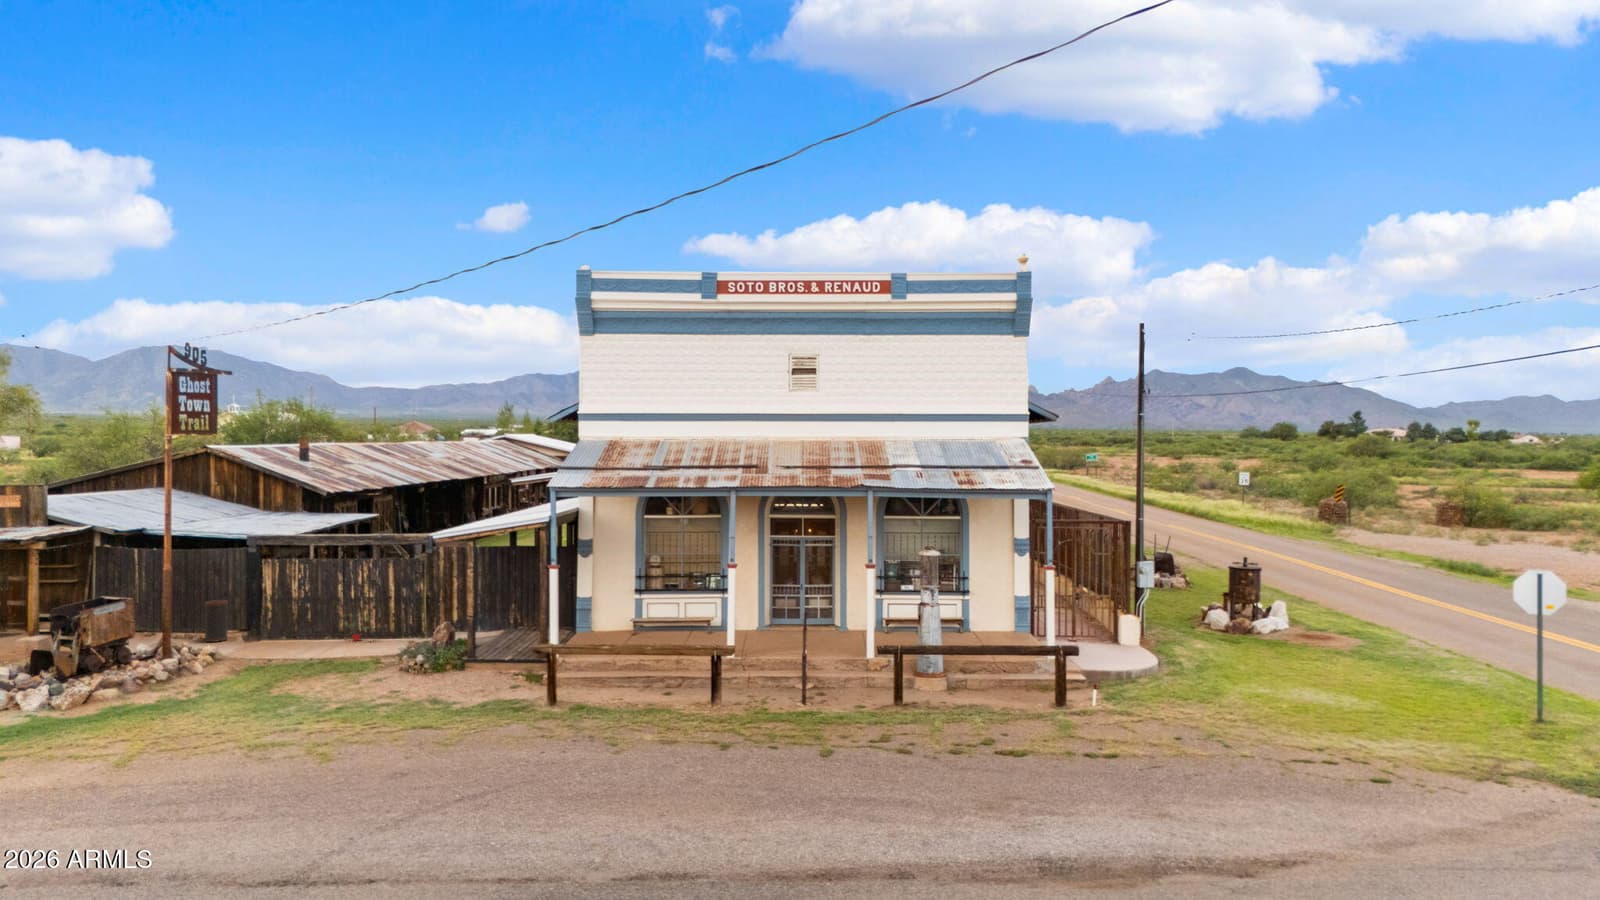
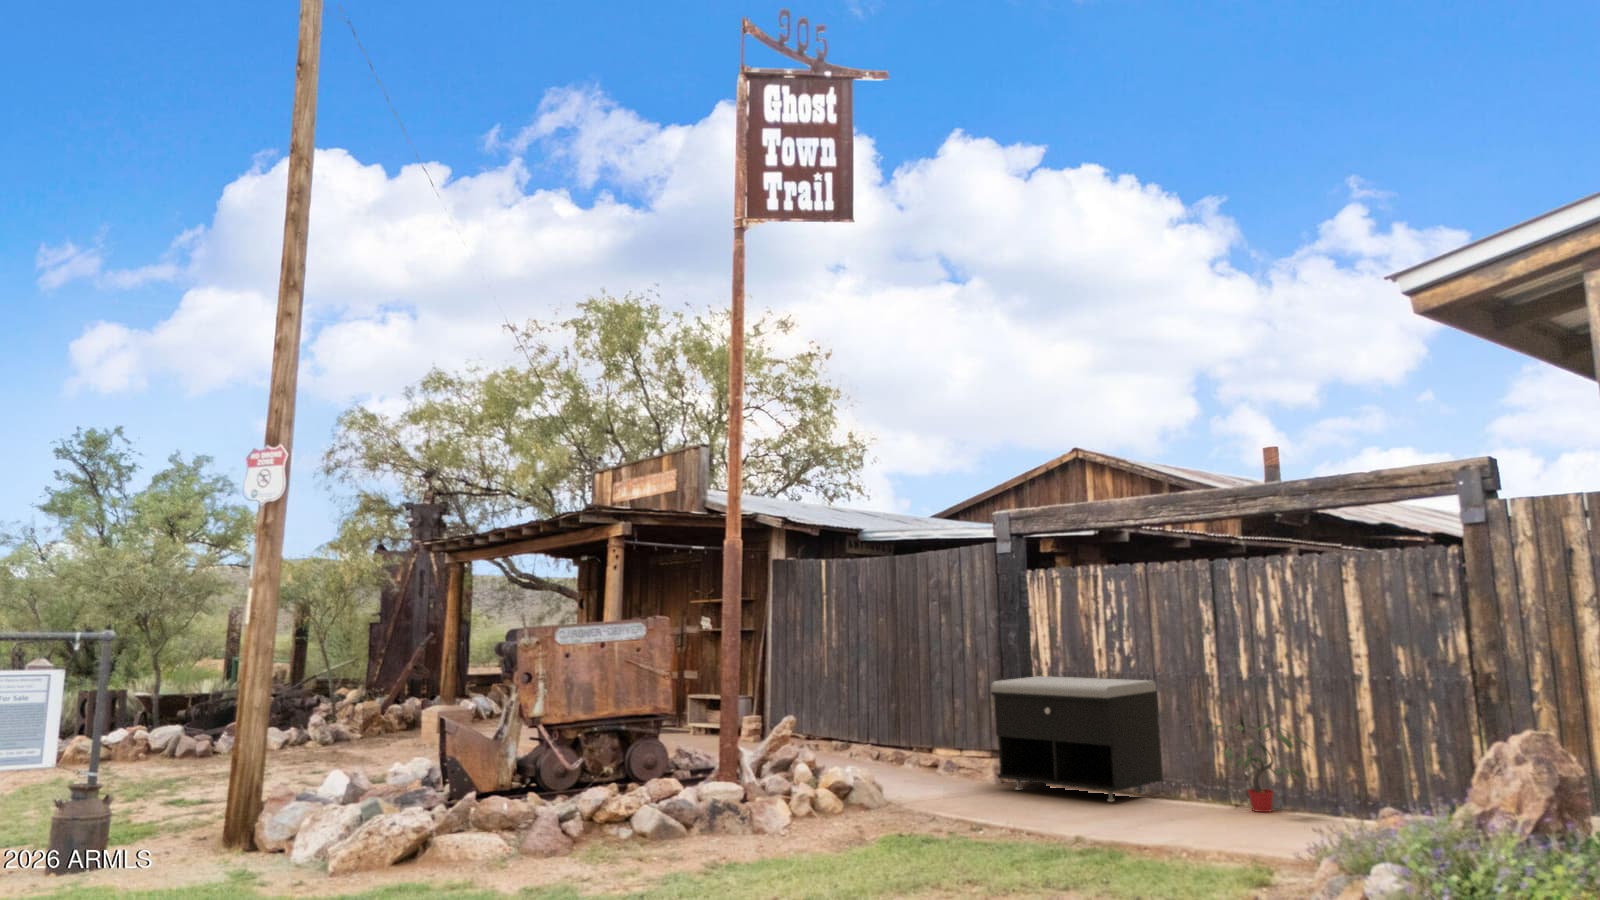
trash can: present [205,600,228,642] -> none [915,672,967,774]
storage bench: none [251,600,319,644] -> present [991,676,1163,802]

